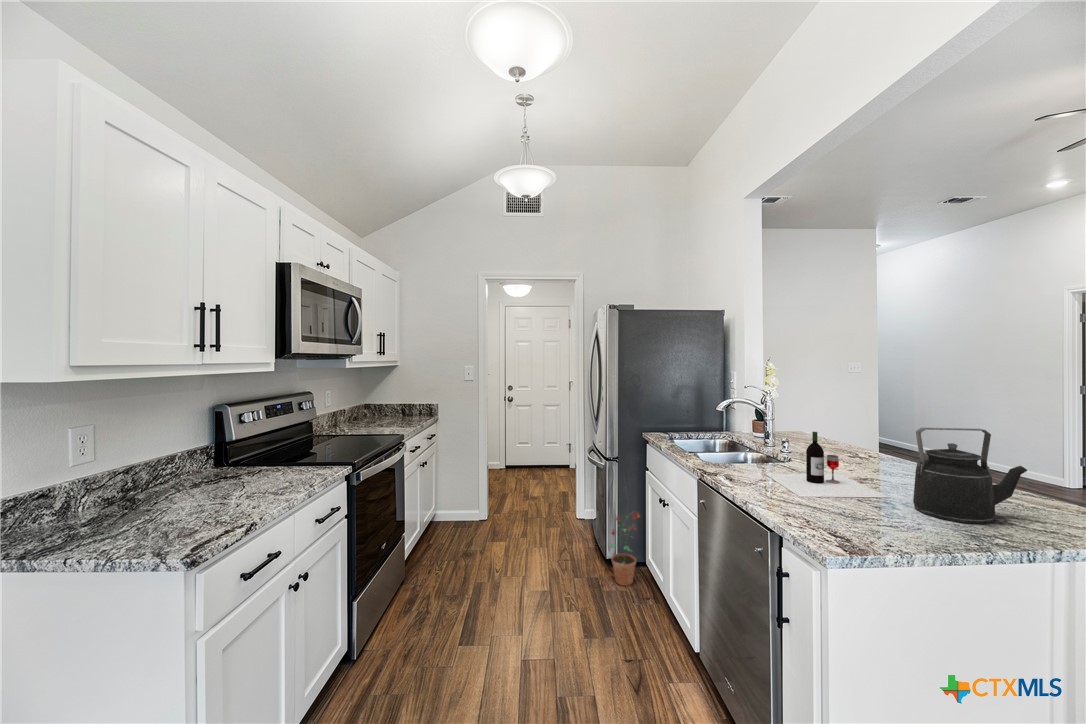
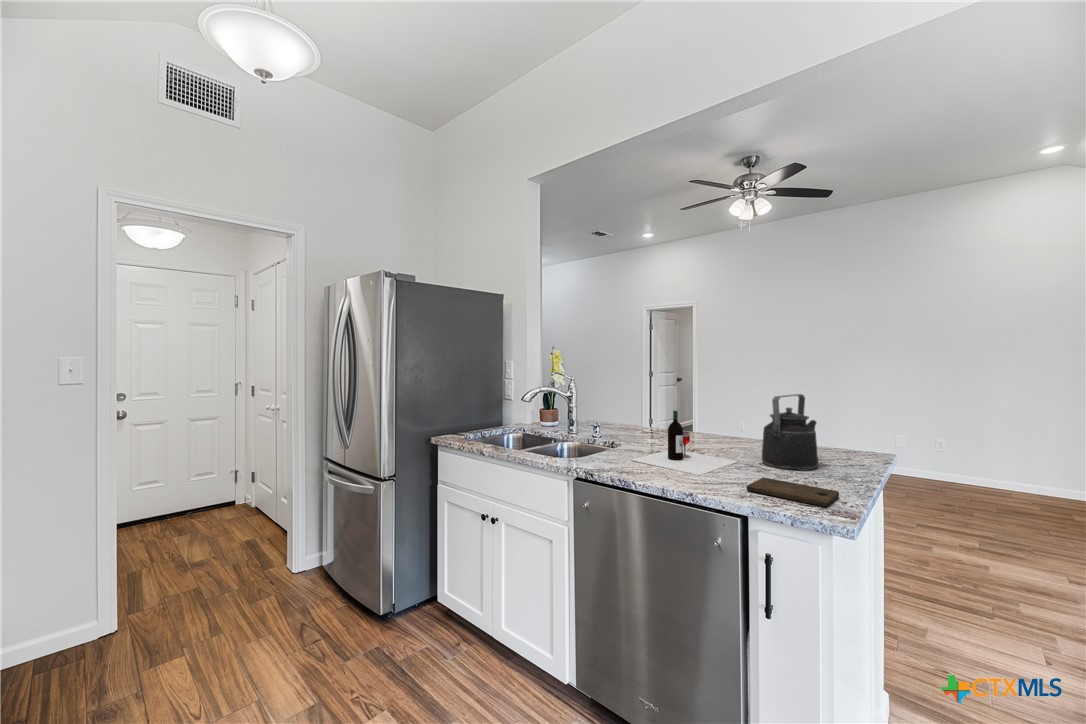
cutting board: none [807,510,903,543] -> present [747,477,839,507]
potted plant: present [610,512,640,586] -> none [393,538,436,642]

